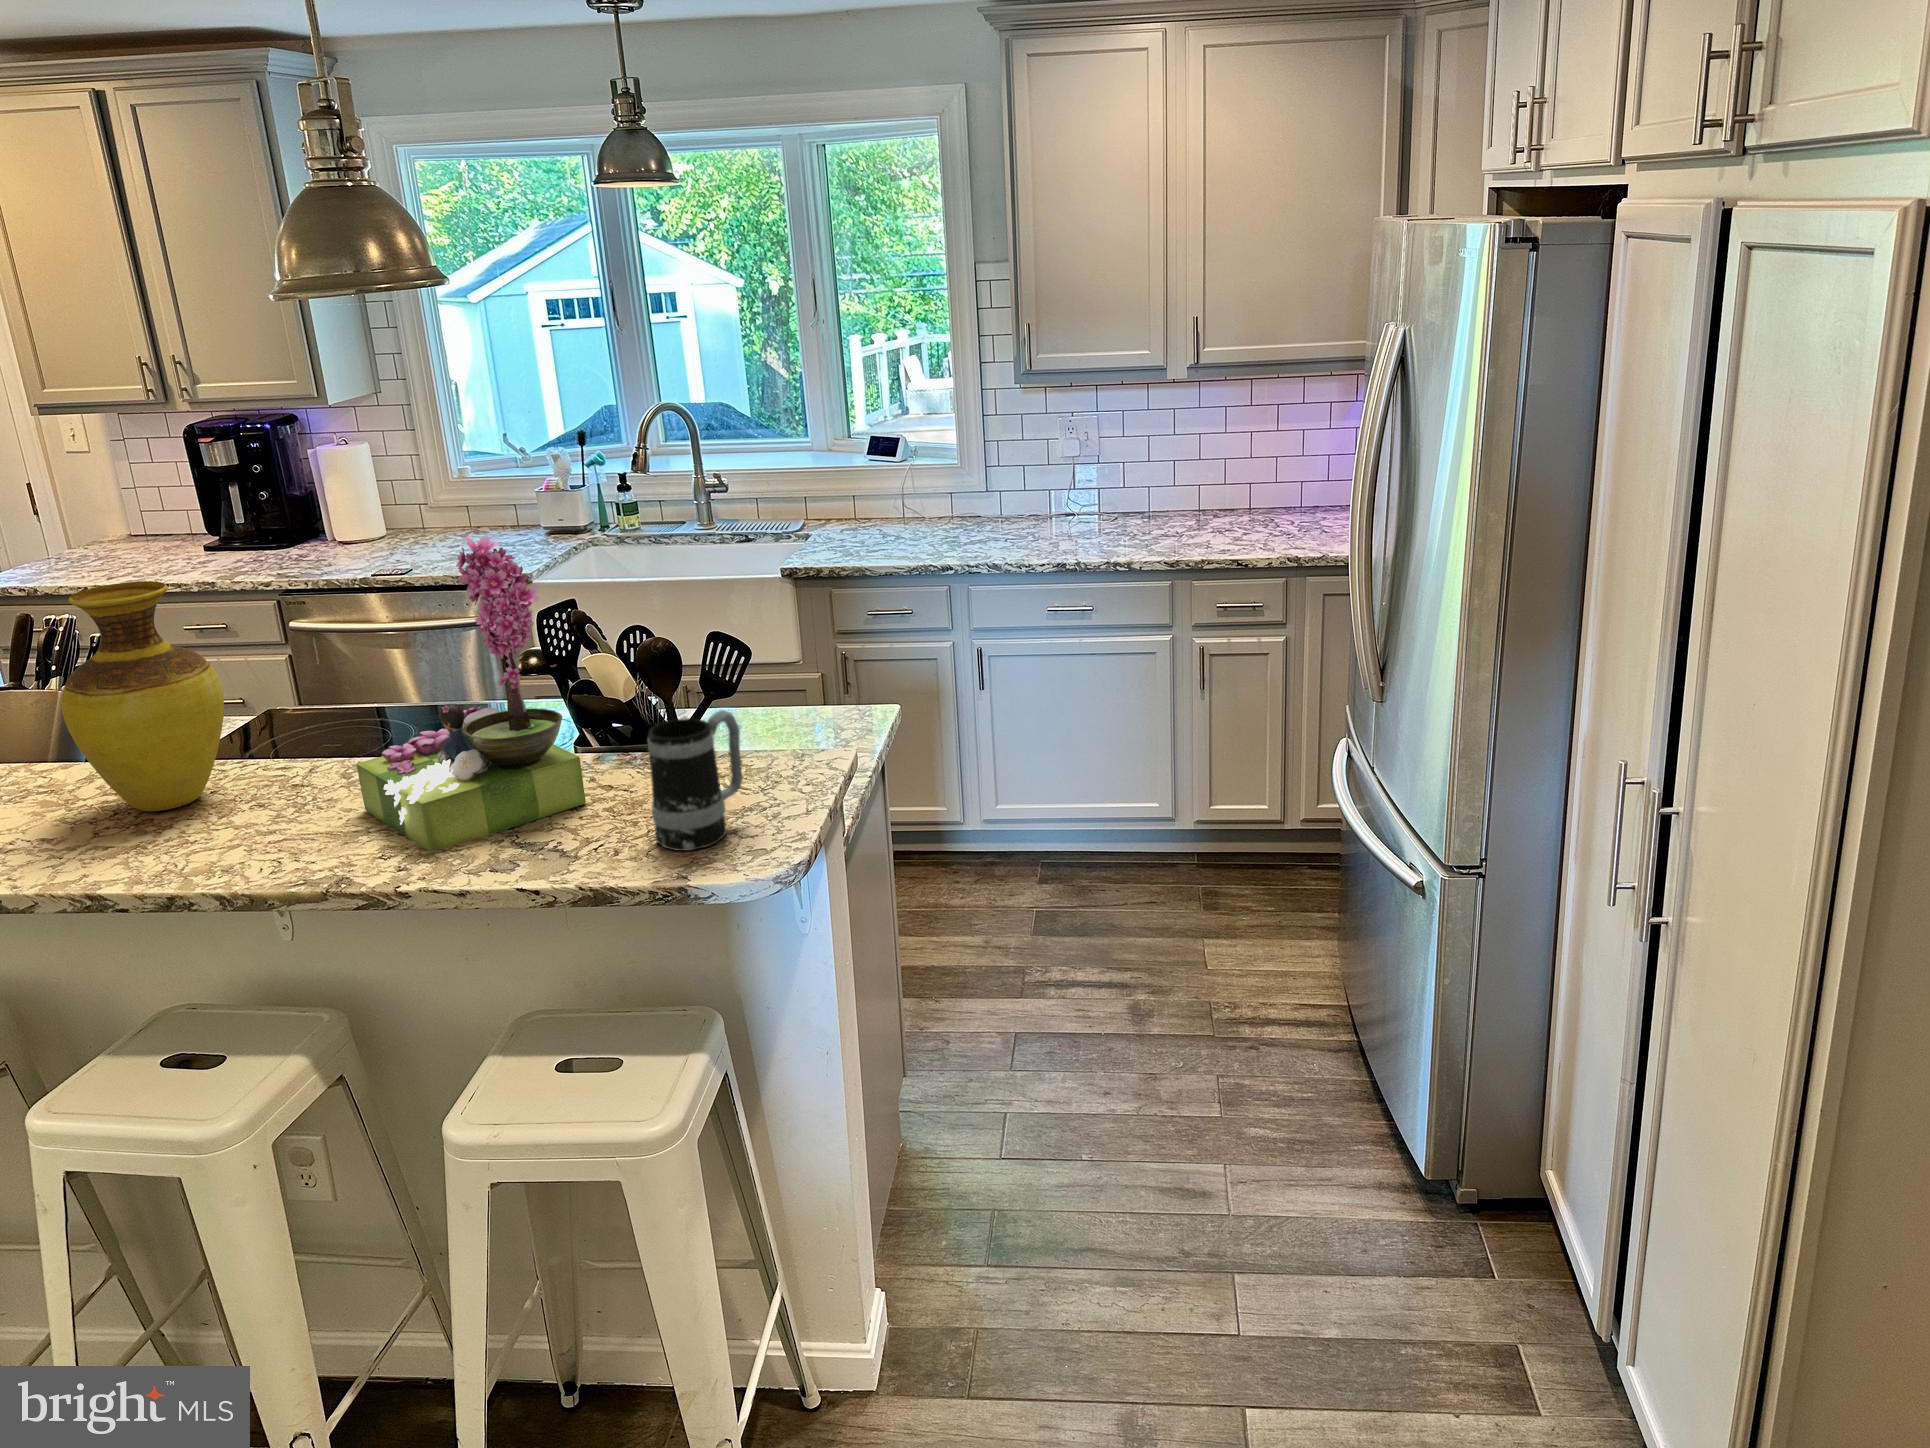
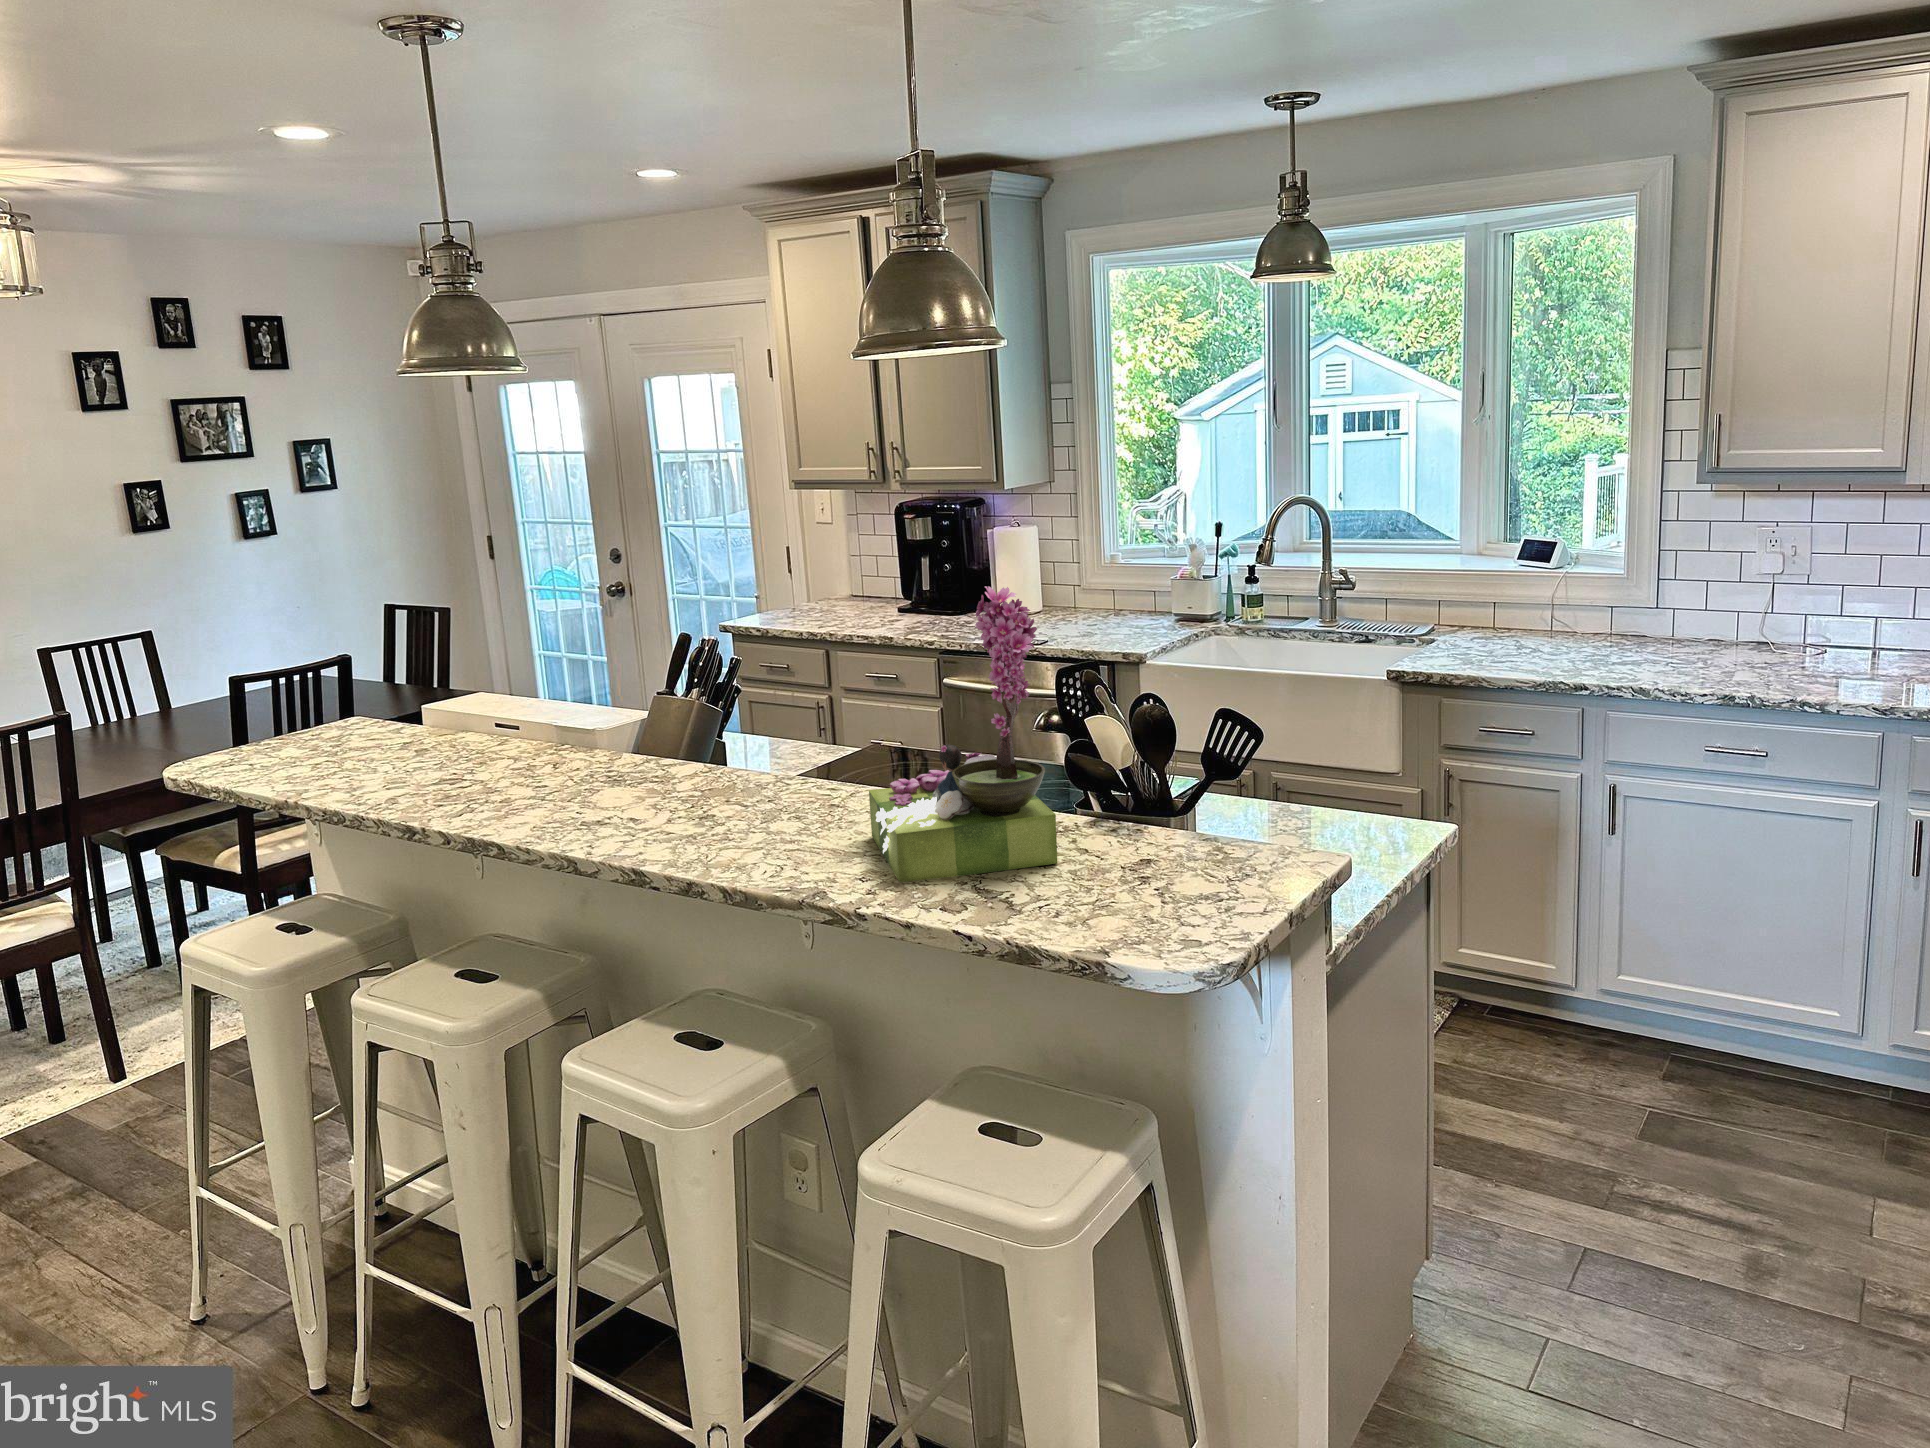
vase: present [61,581,224,811] -> none [666,607,788,809]
mug: present [648,710,742,851] -> none [1098,783,1200,928]

